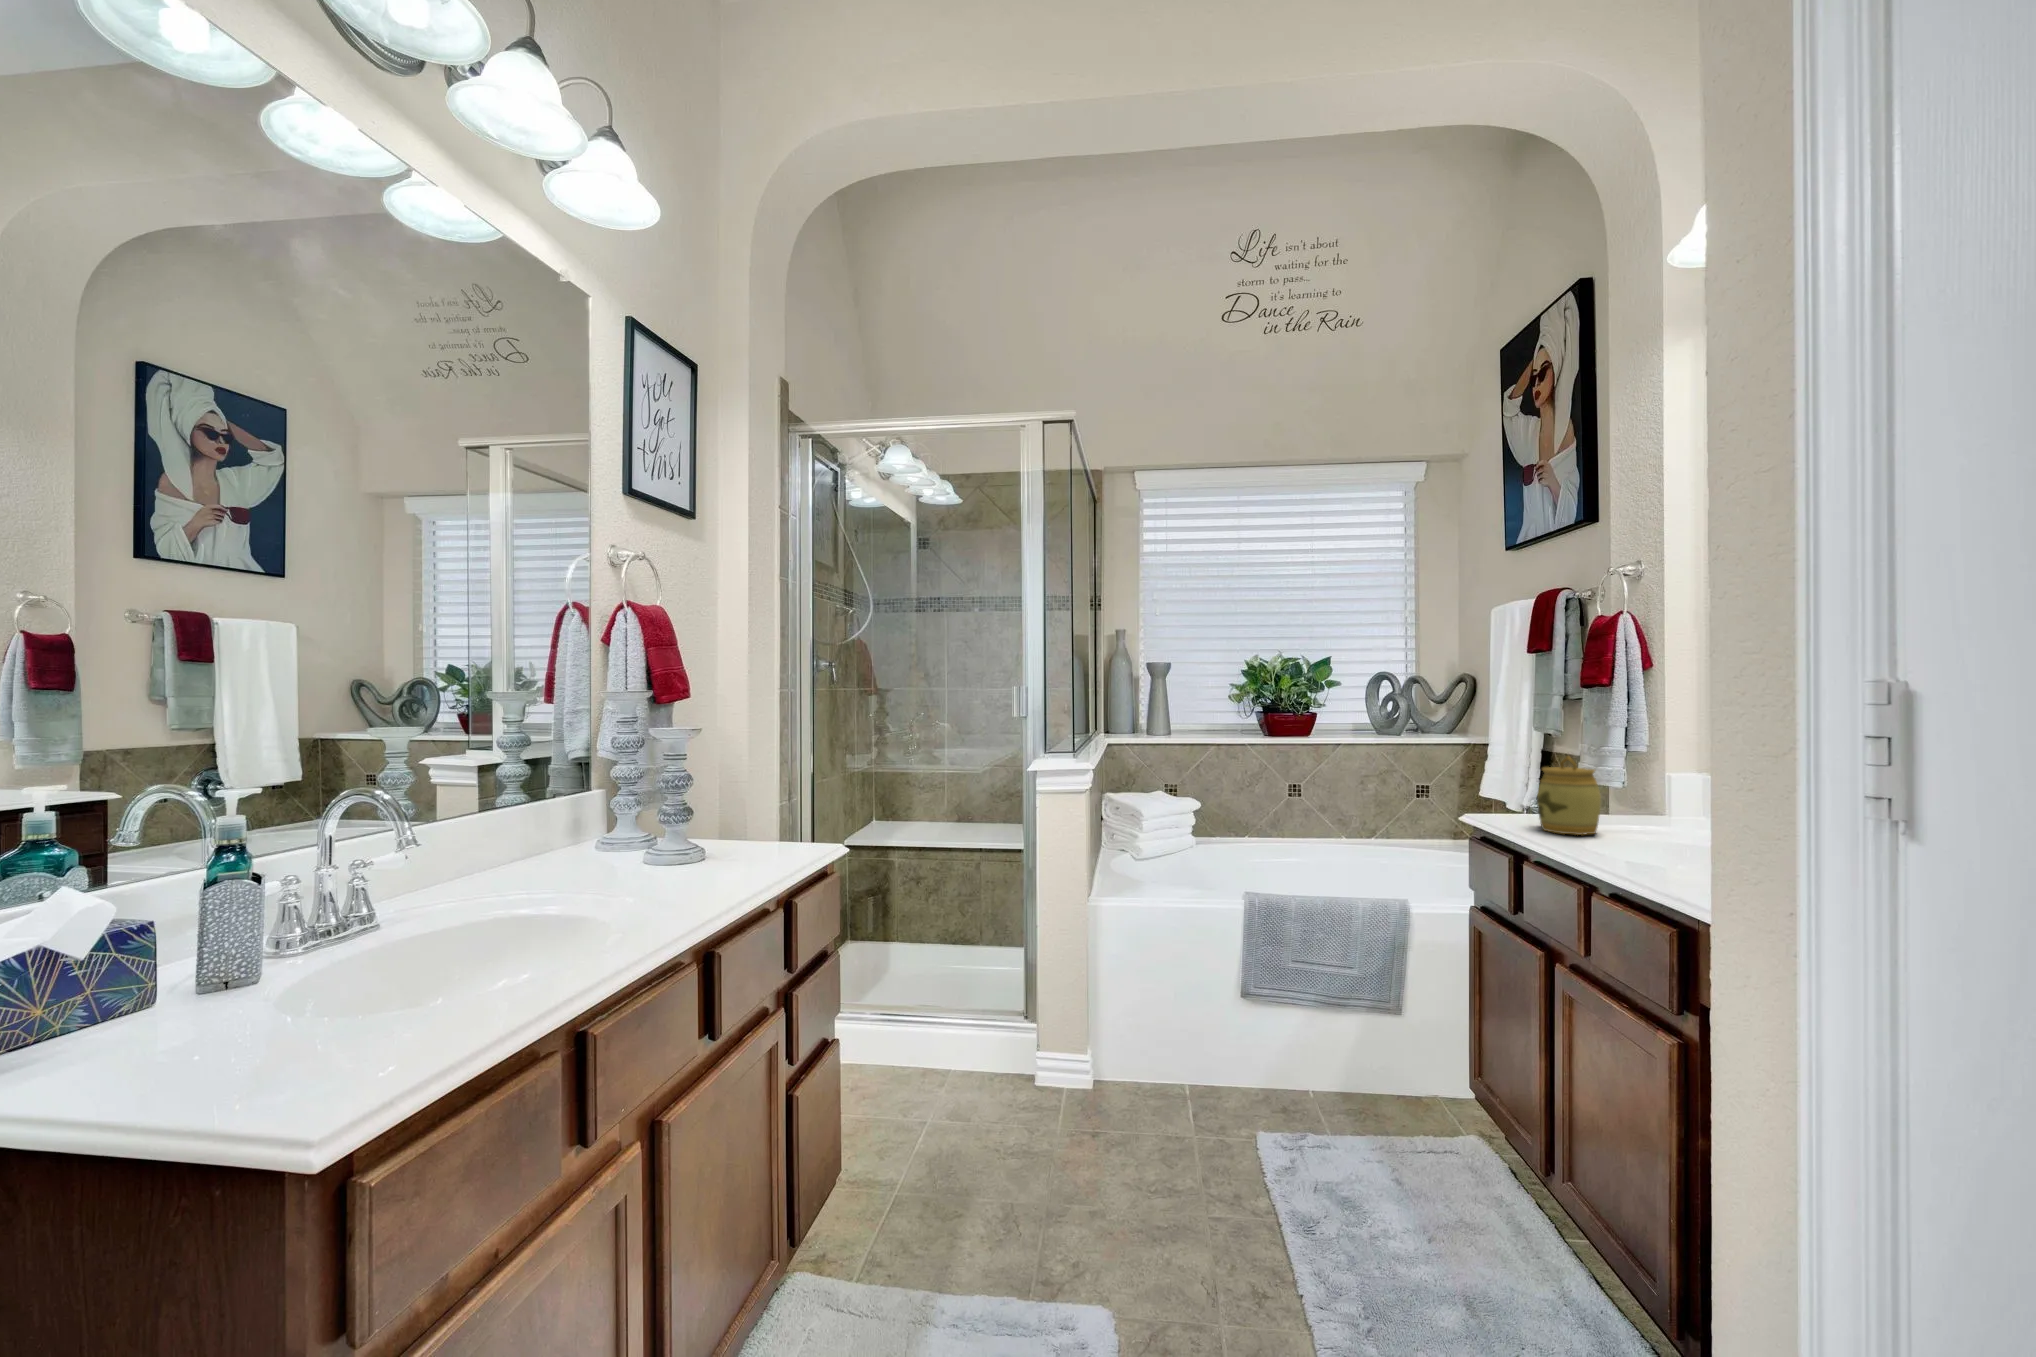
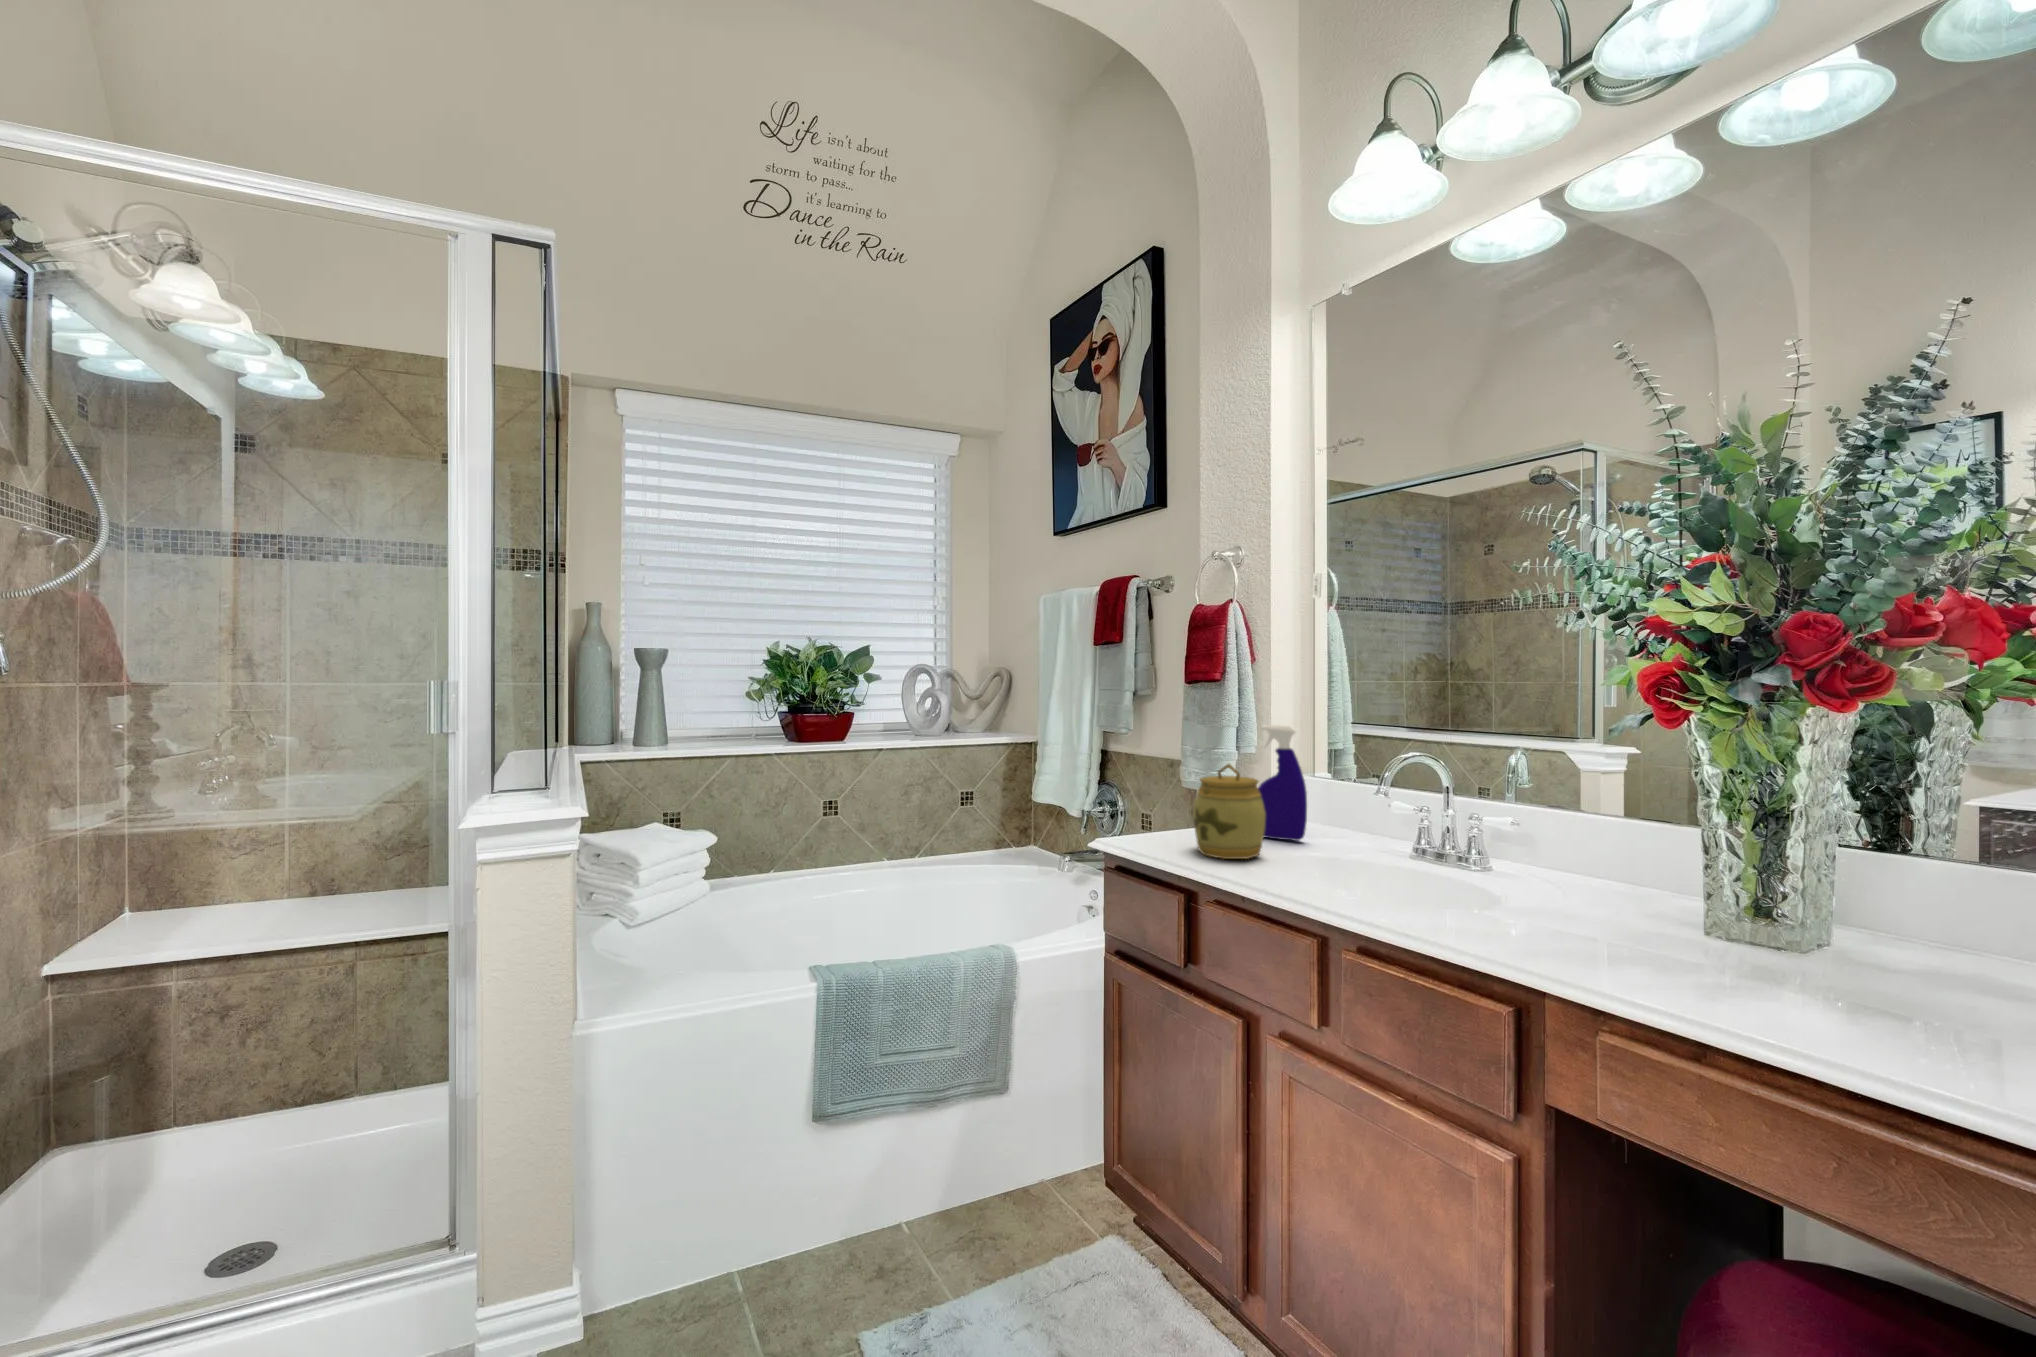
spray bottle: none [1619,726,1668,829] -> present [1258,725,1307,841]

